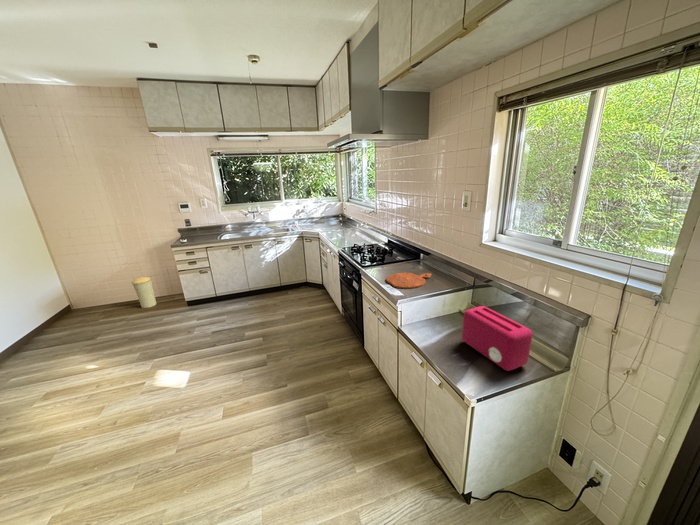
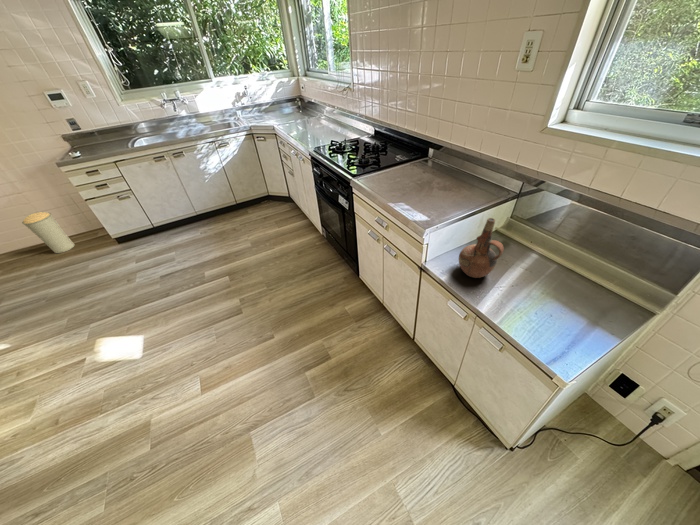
cutting board: present [386,273,432,289] -> none [394,179,455,208]
ceramic pitcher: none [420,294,447,337] -> present [459,218,504,278]
toaster: present [462,306,533,371] -> none [521,230,656,326]

